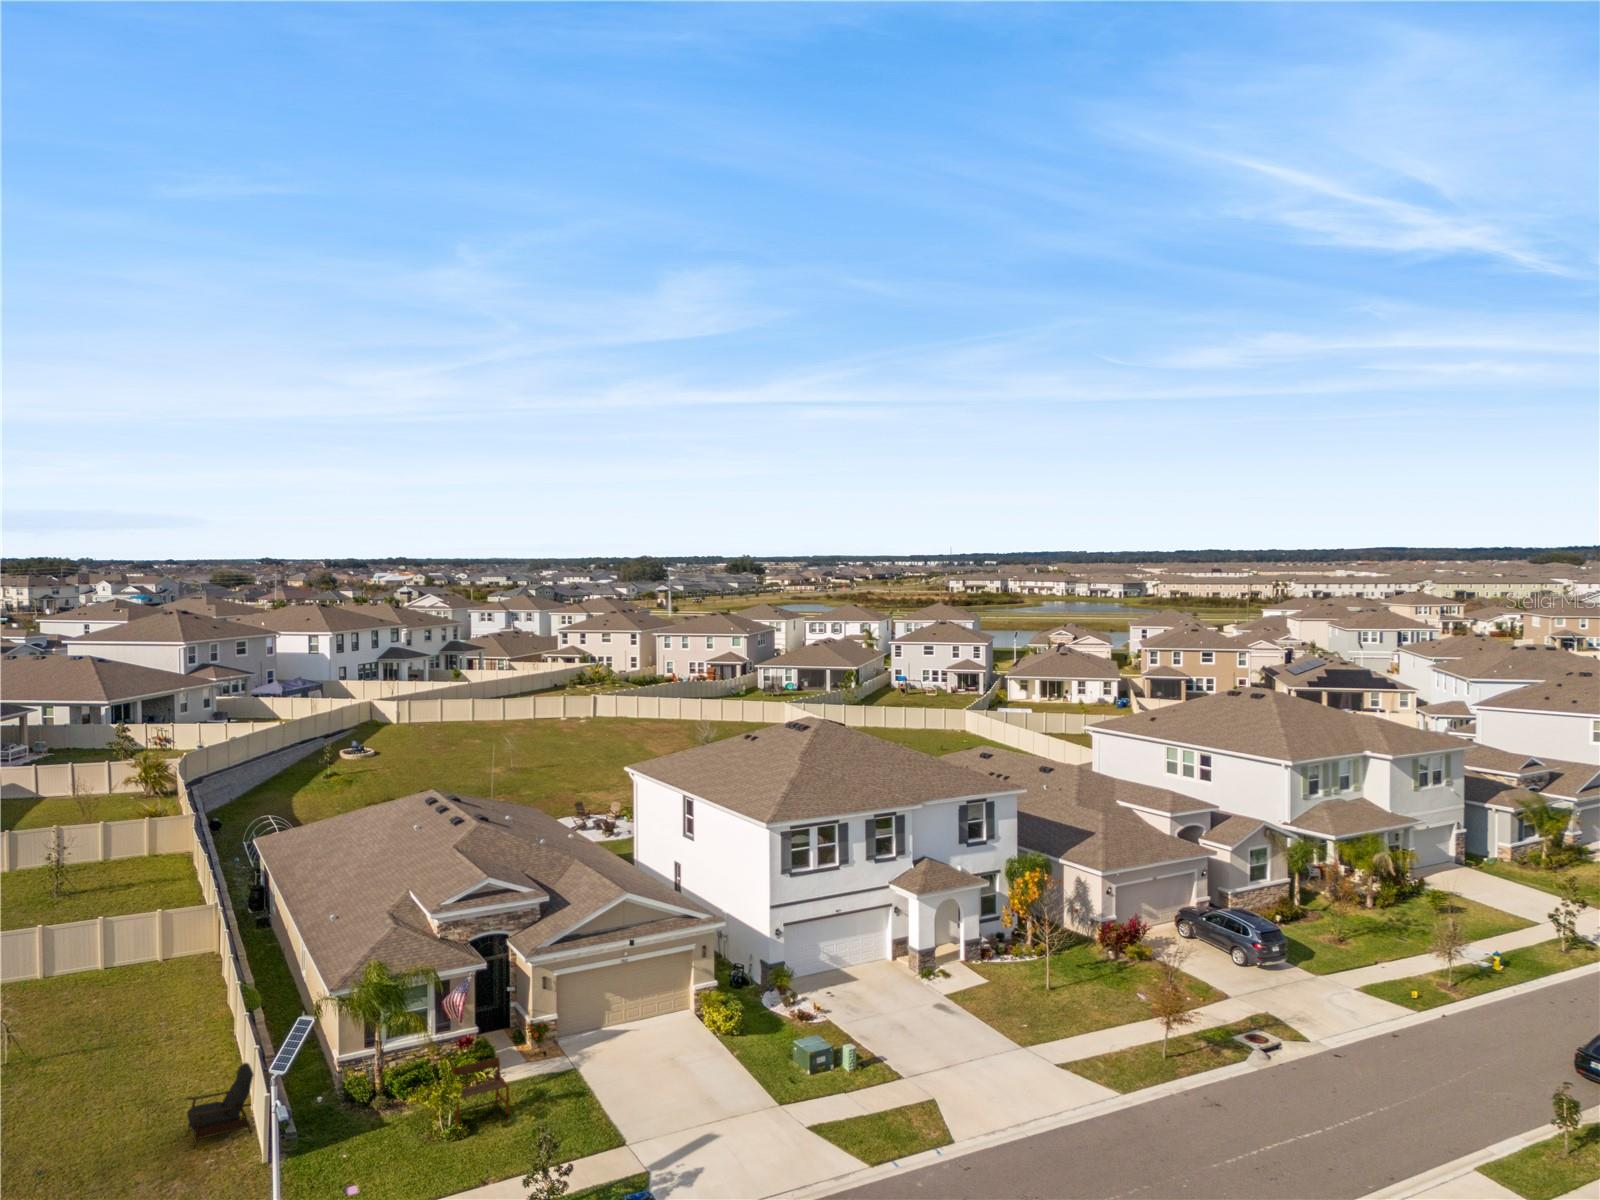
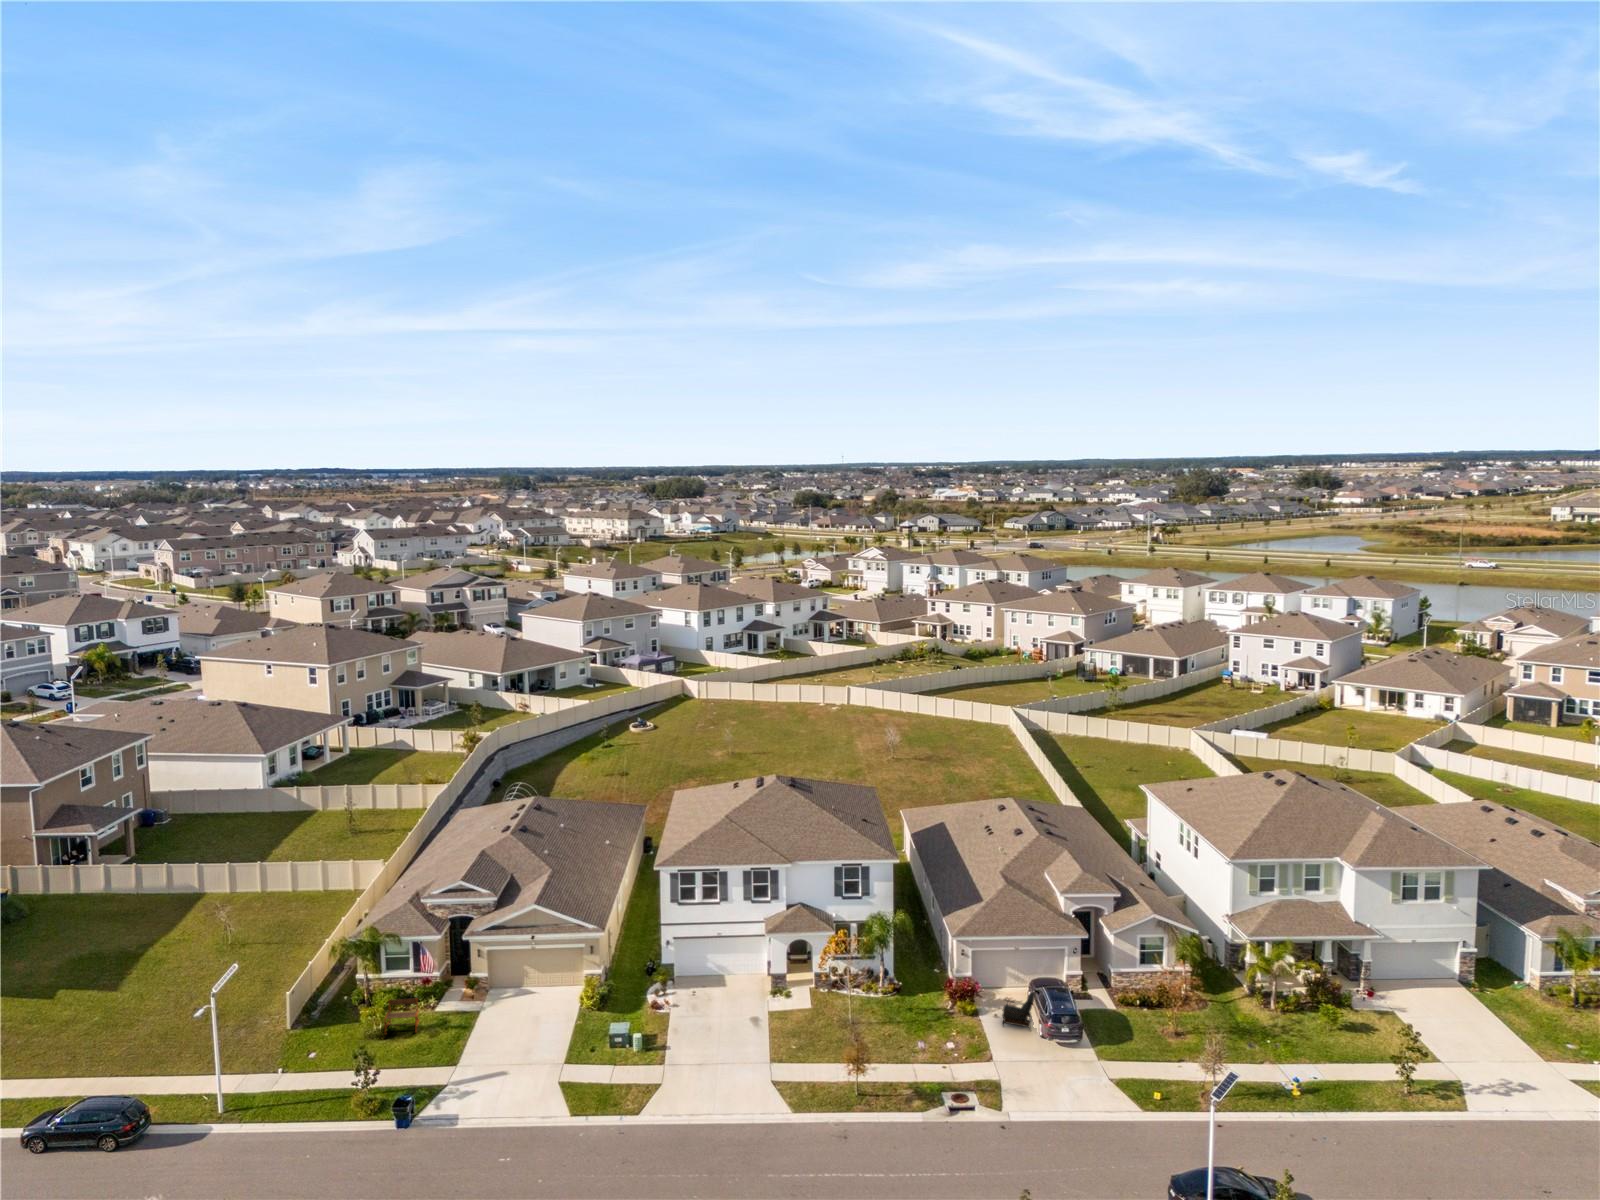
chair: present [186,1063,253,1148] -> present [1002,992,1035,1028]

